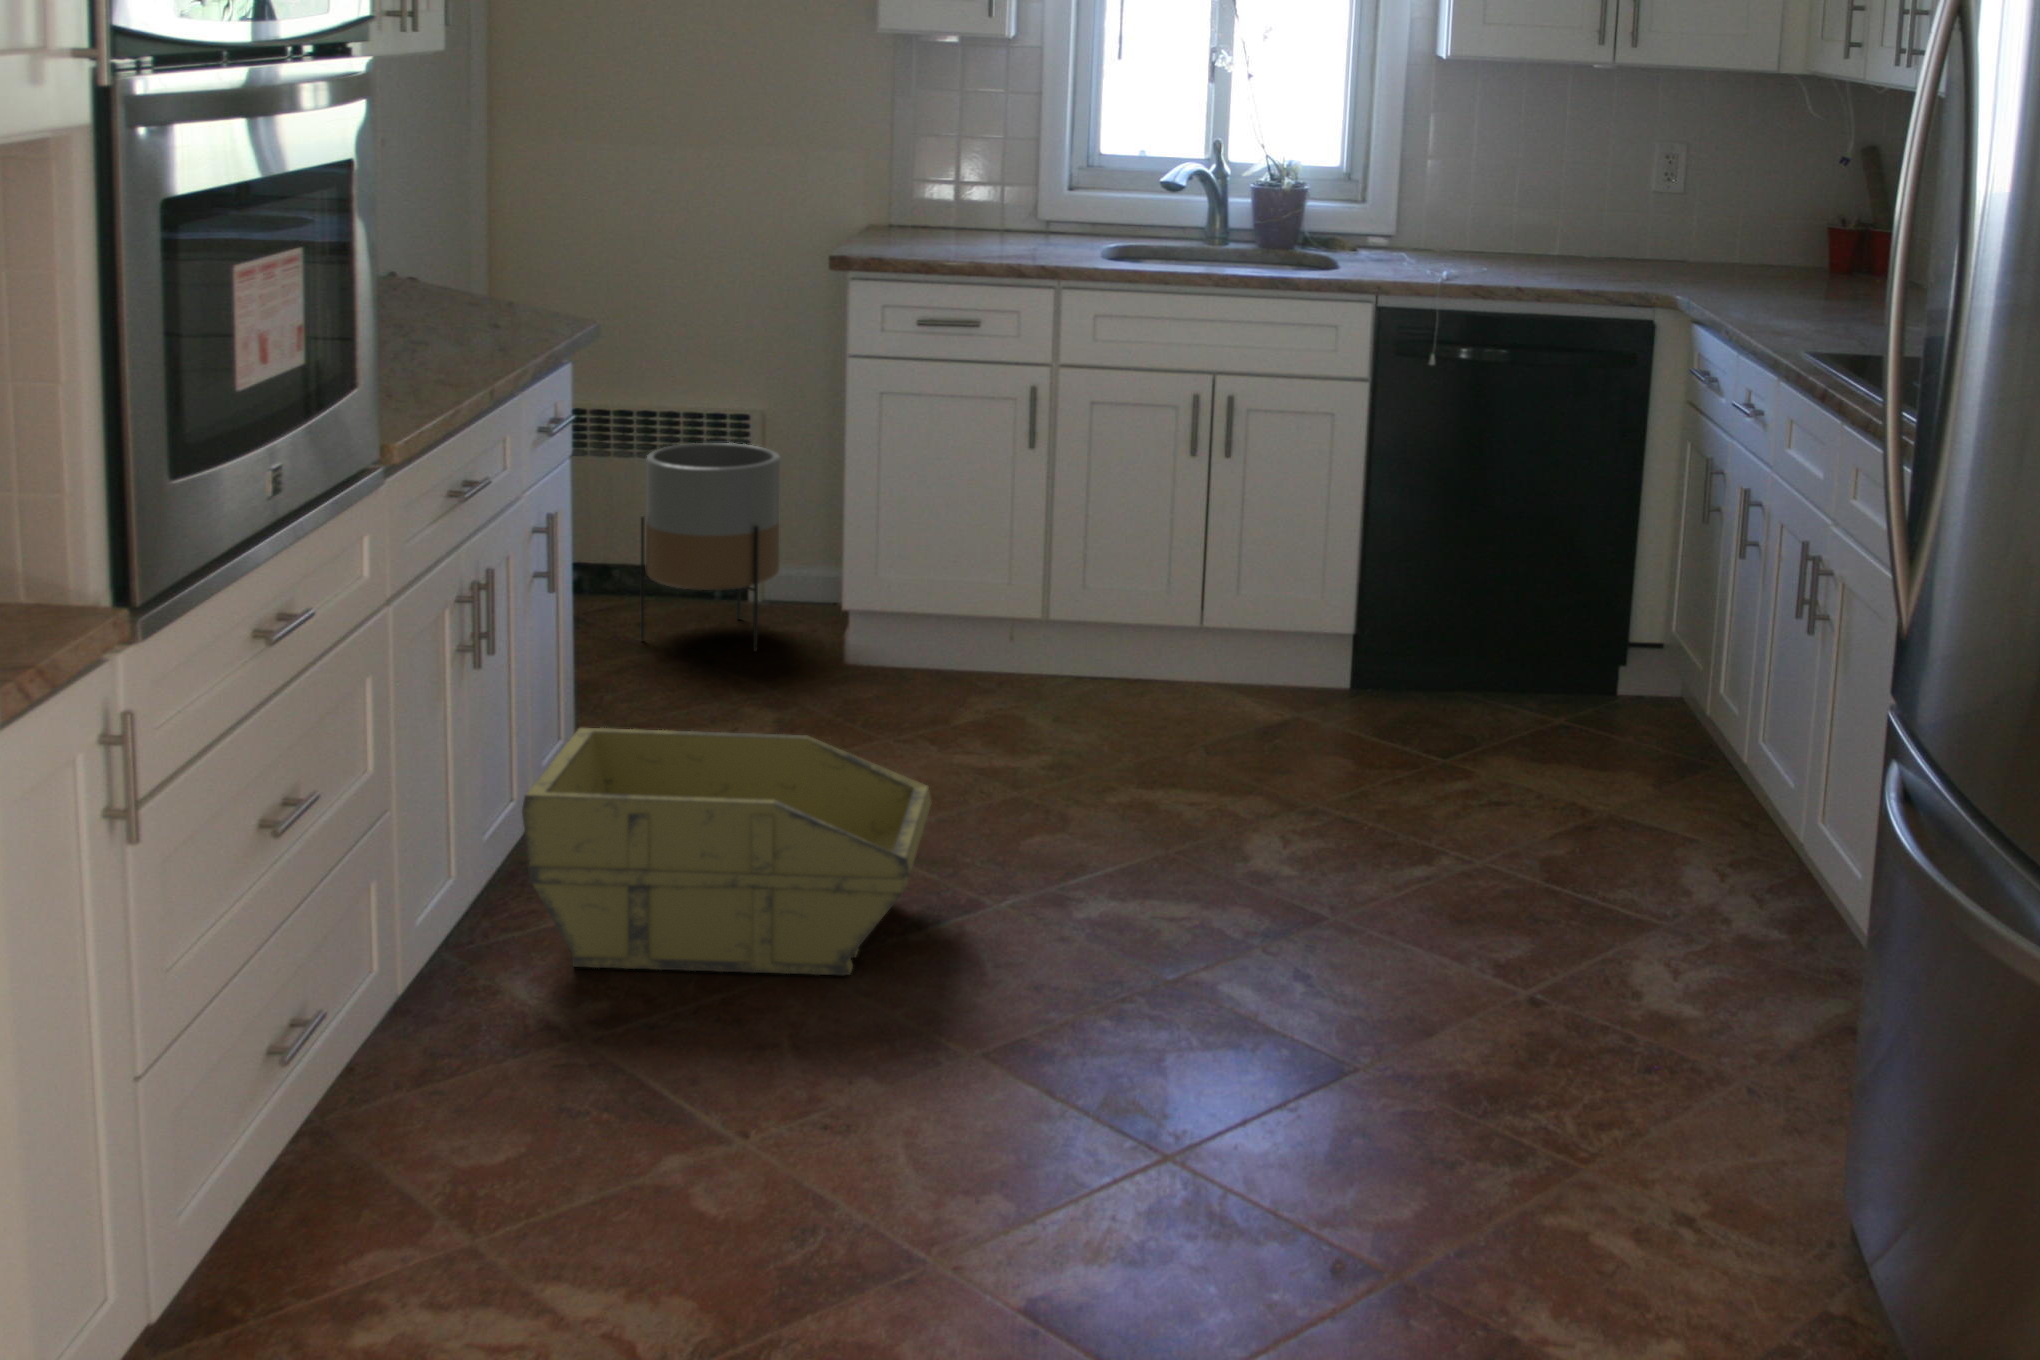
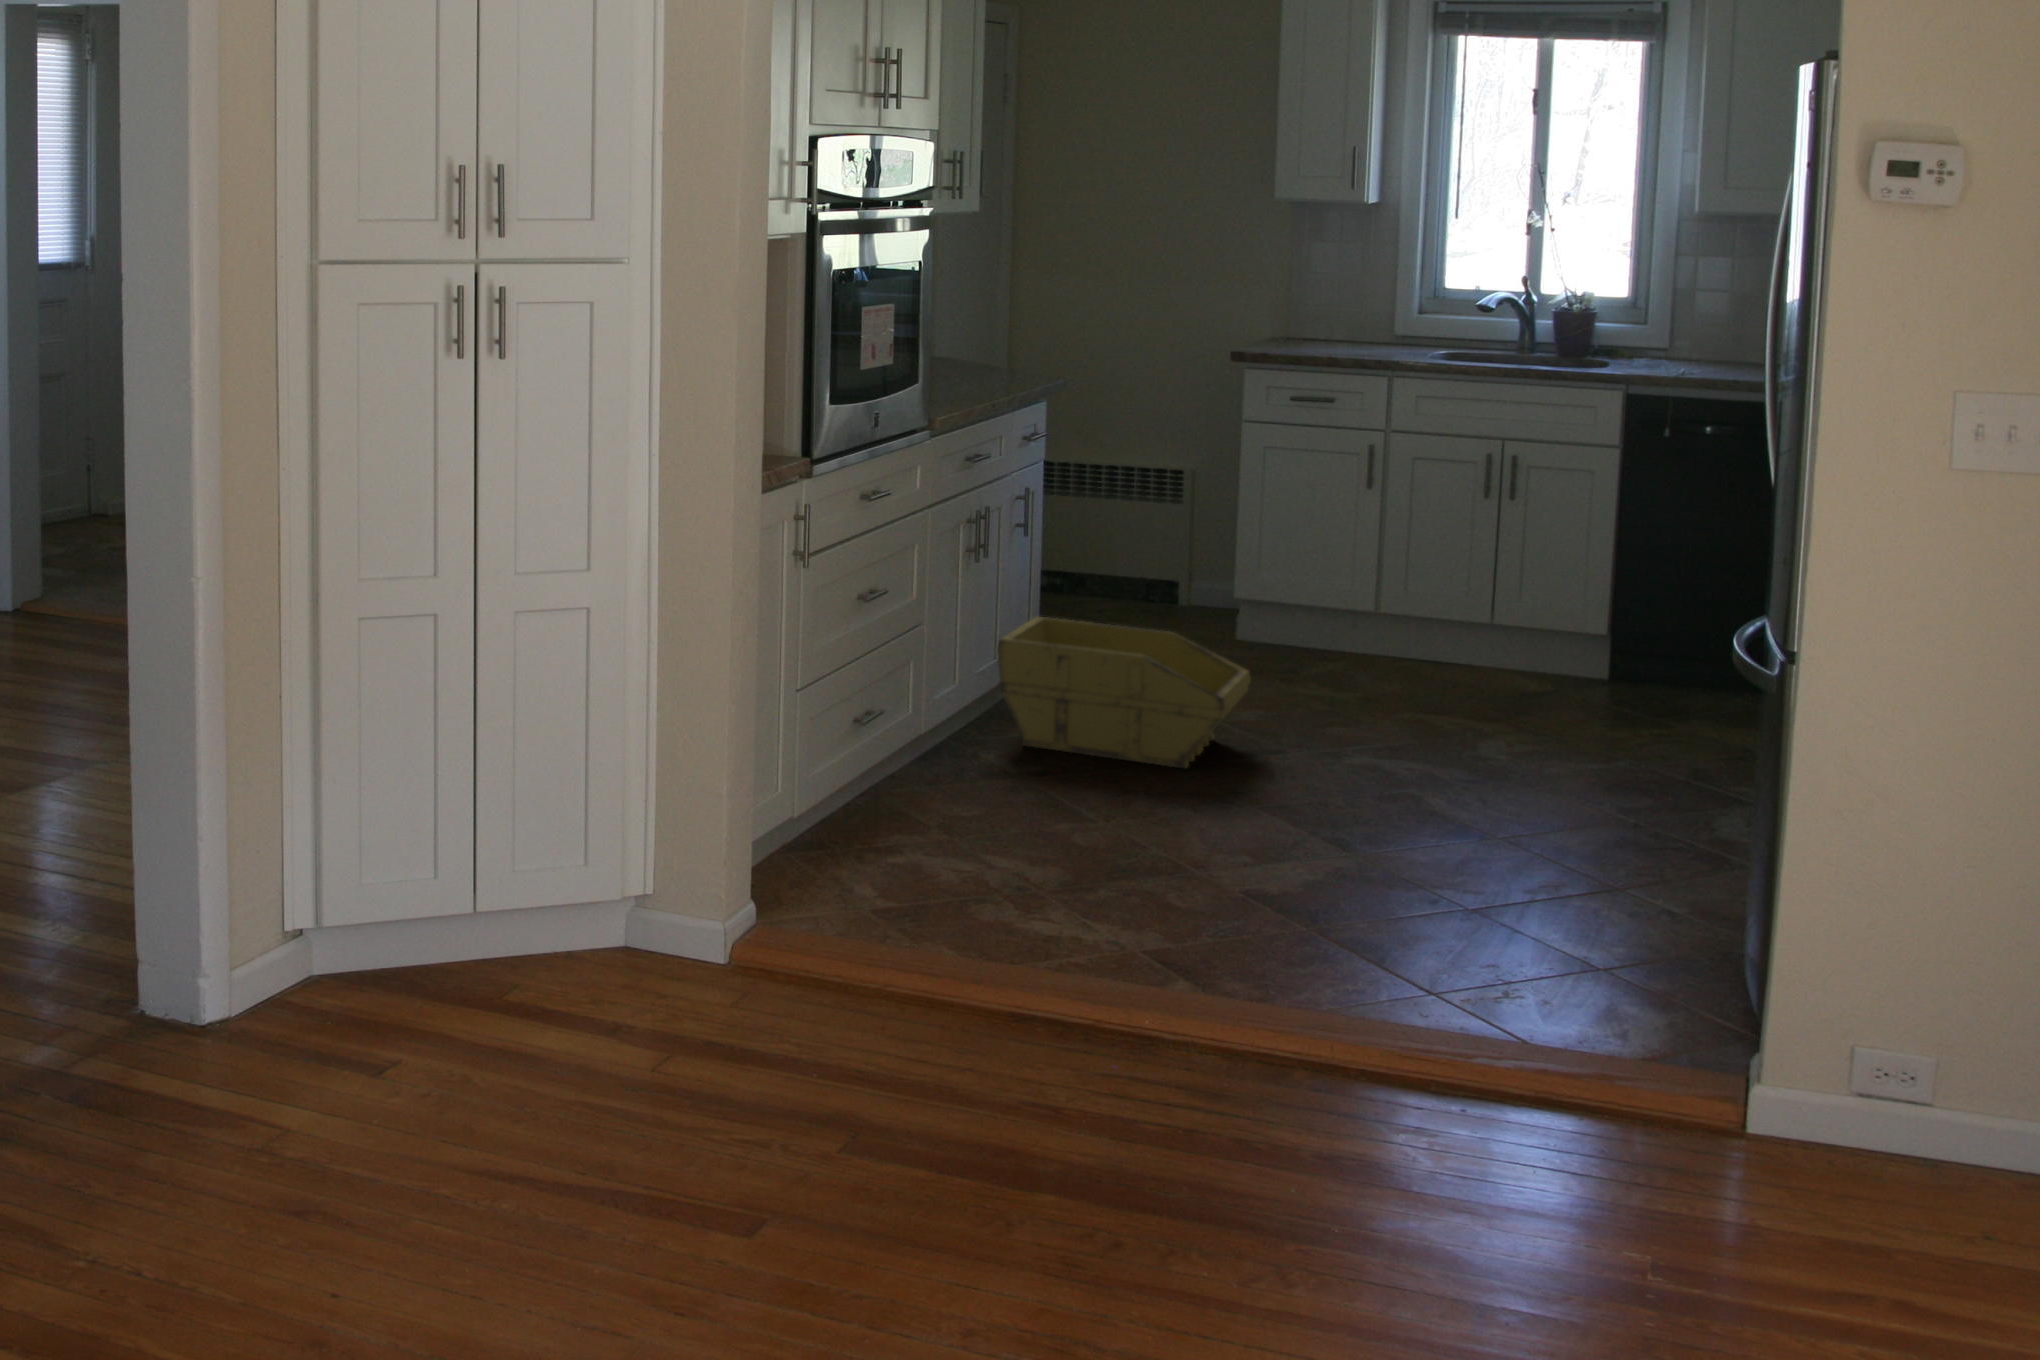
planter: present [641,443,780,651] -> none [1093,481,1192,622]

